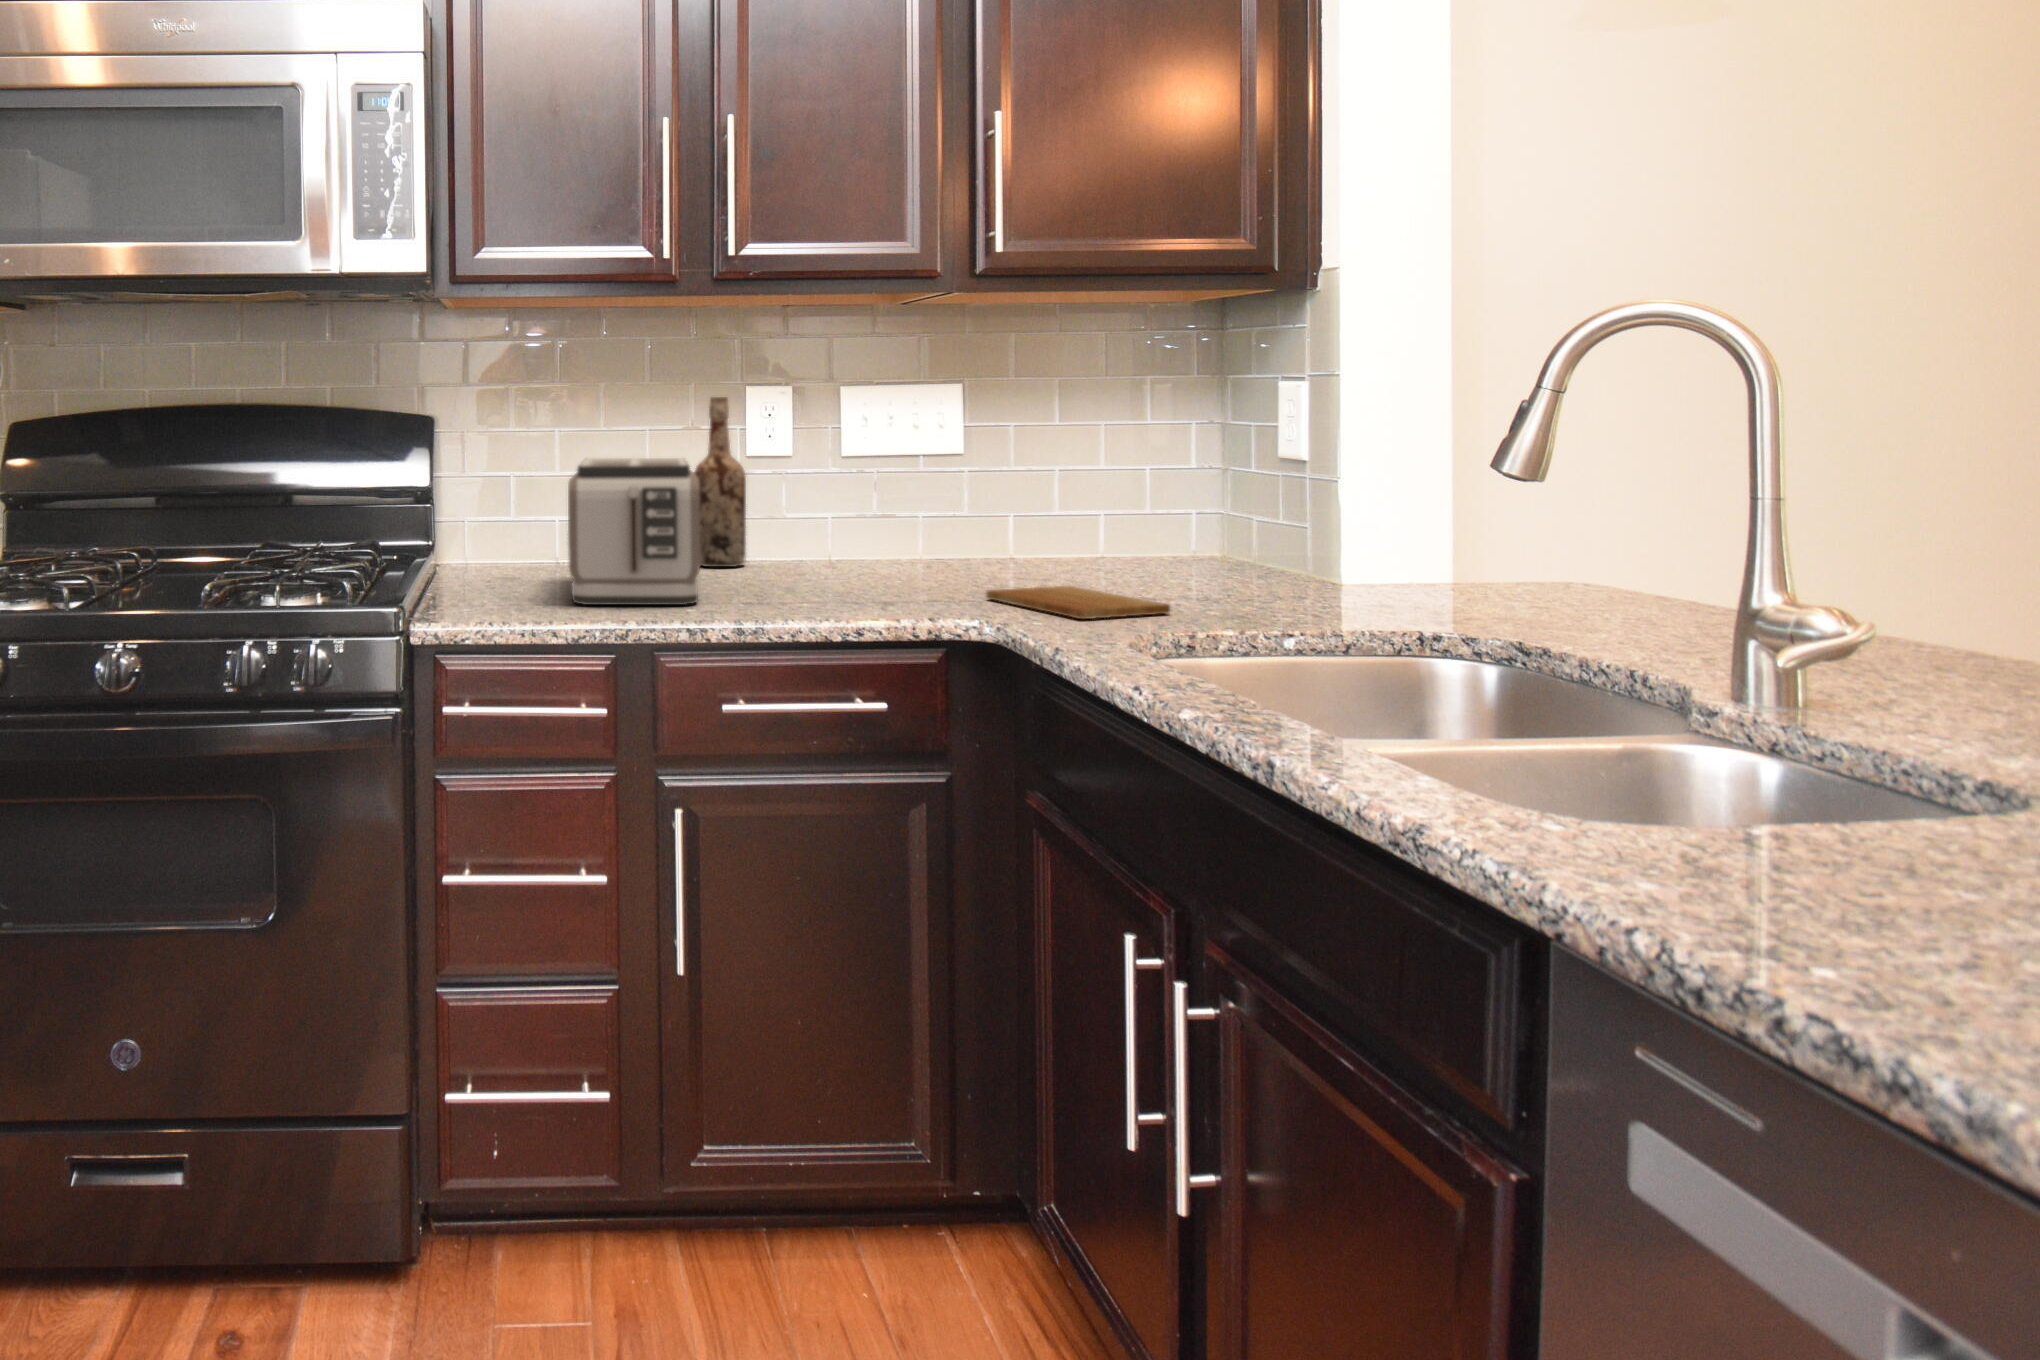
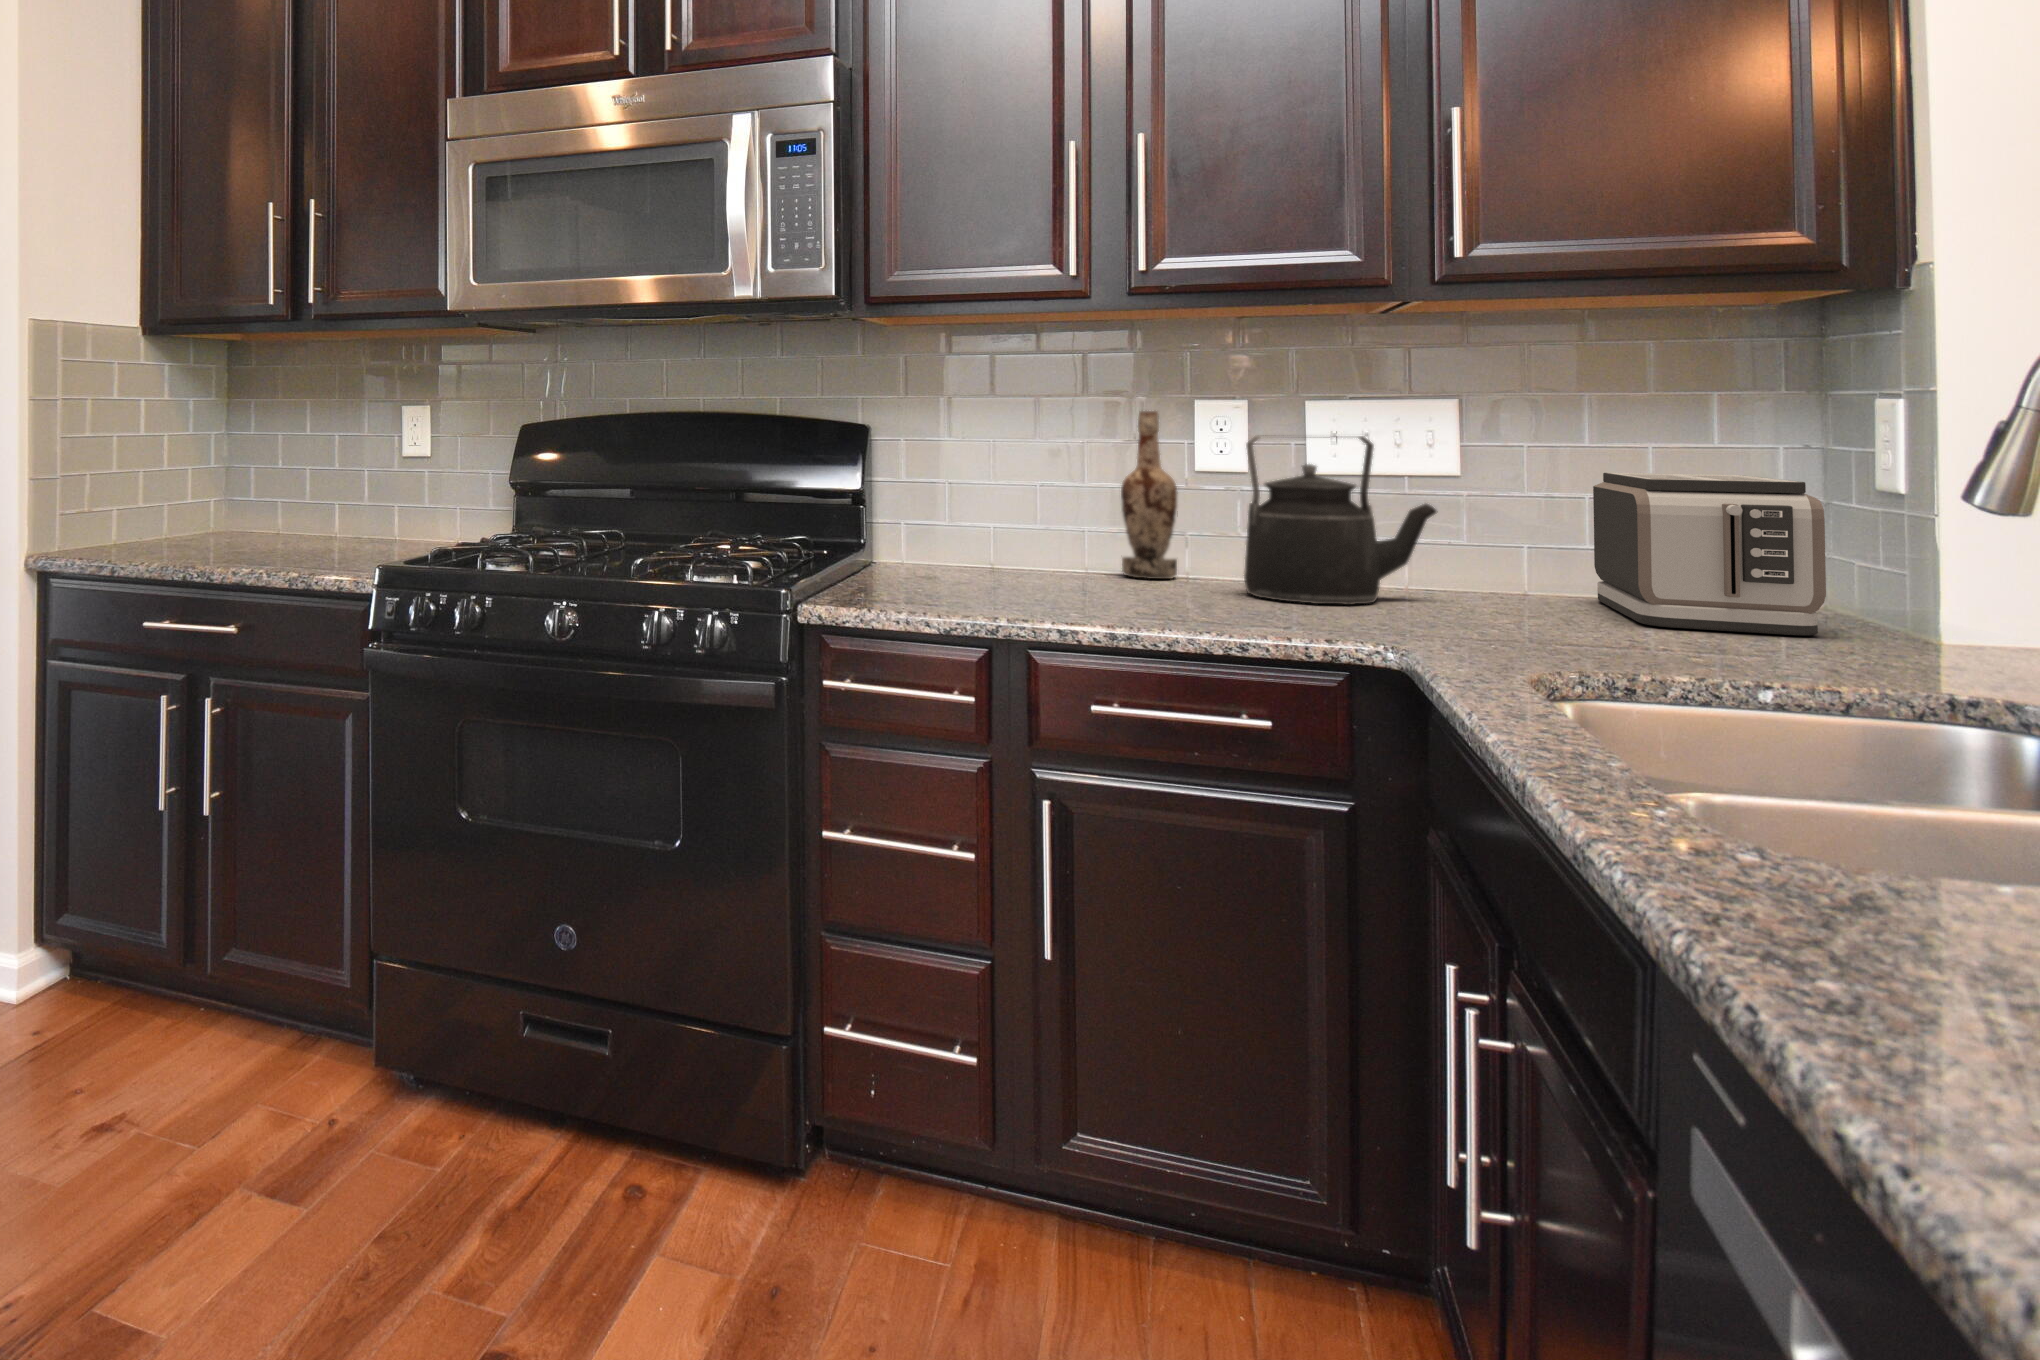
kettle: none [819,420,976,583] -> present [1244,435,1437,605]
toaster: present [568,458,700,605] -> present [1593,473,1826,635]
cutting board: present [986,586,1170,619] -> none [1414,616,1633,655]

